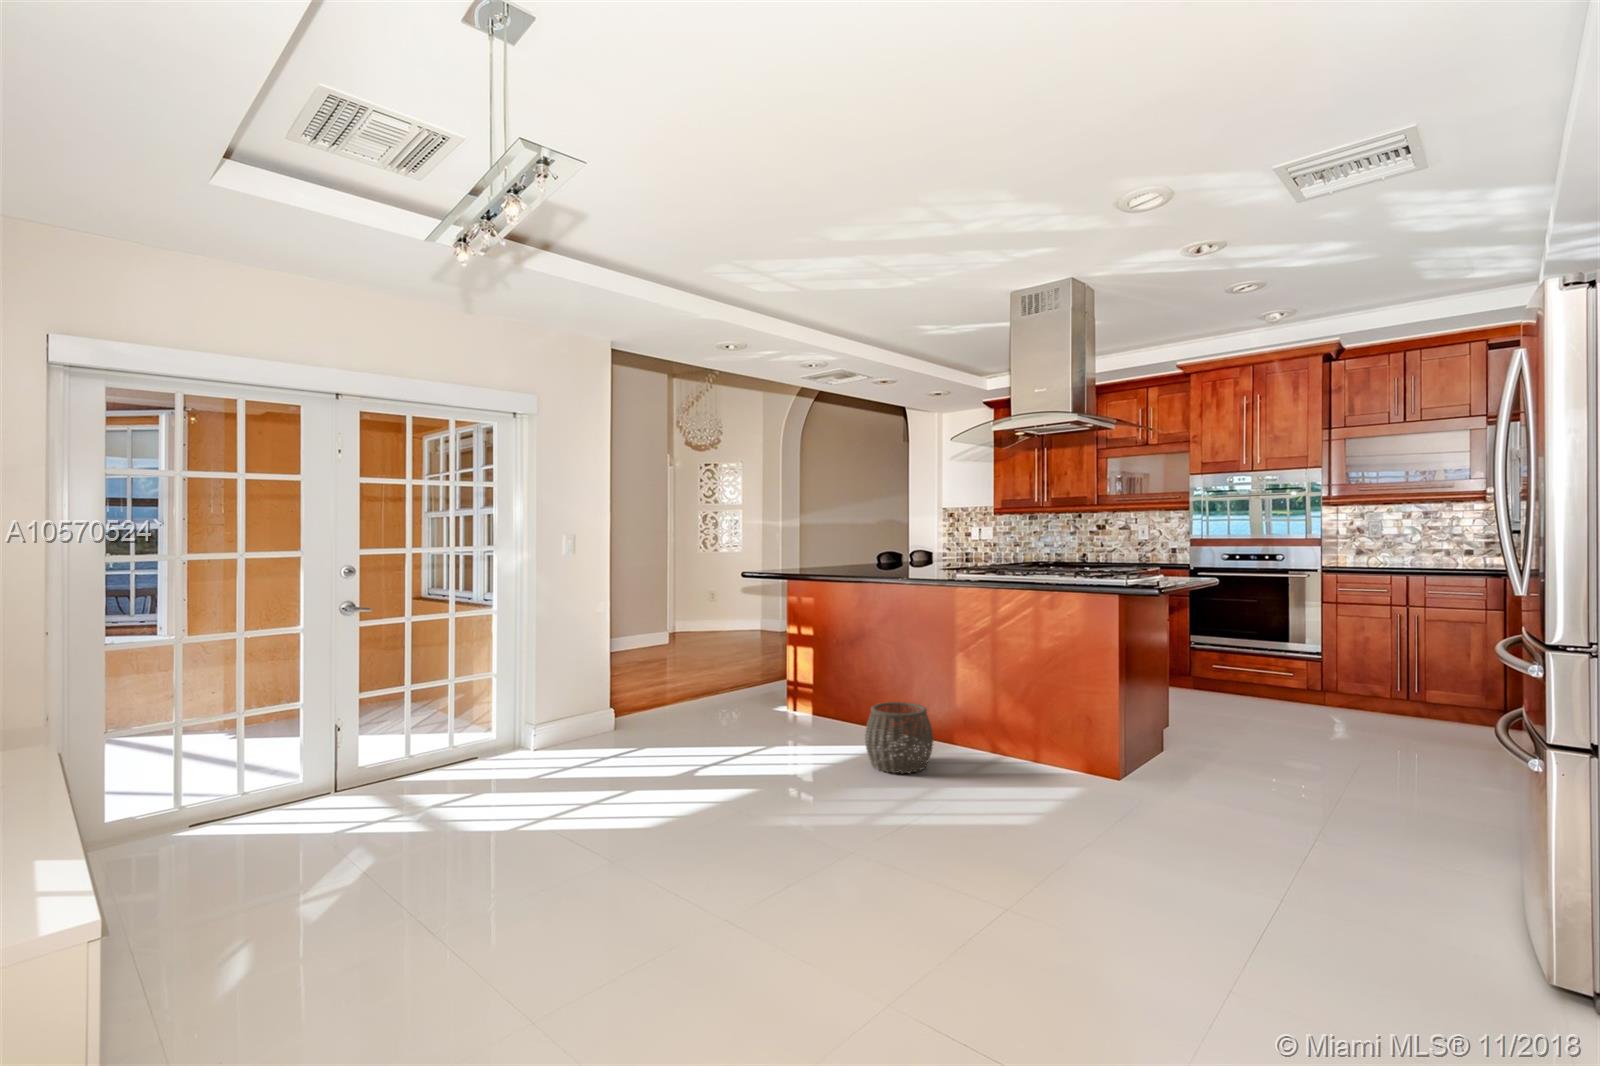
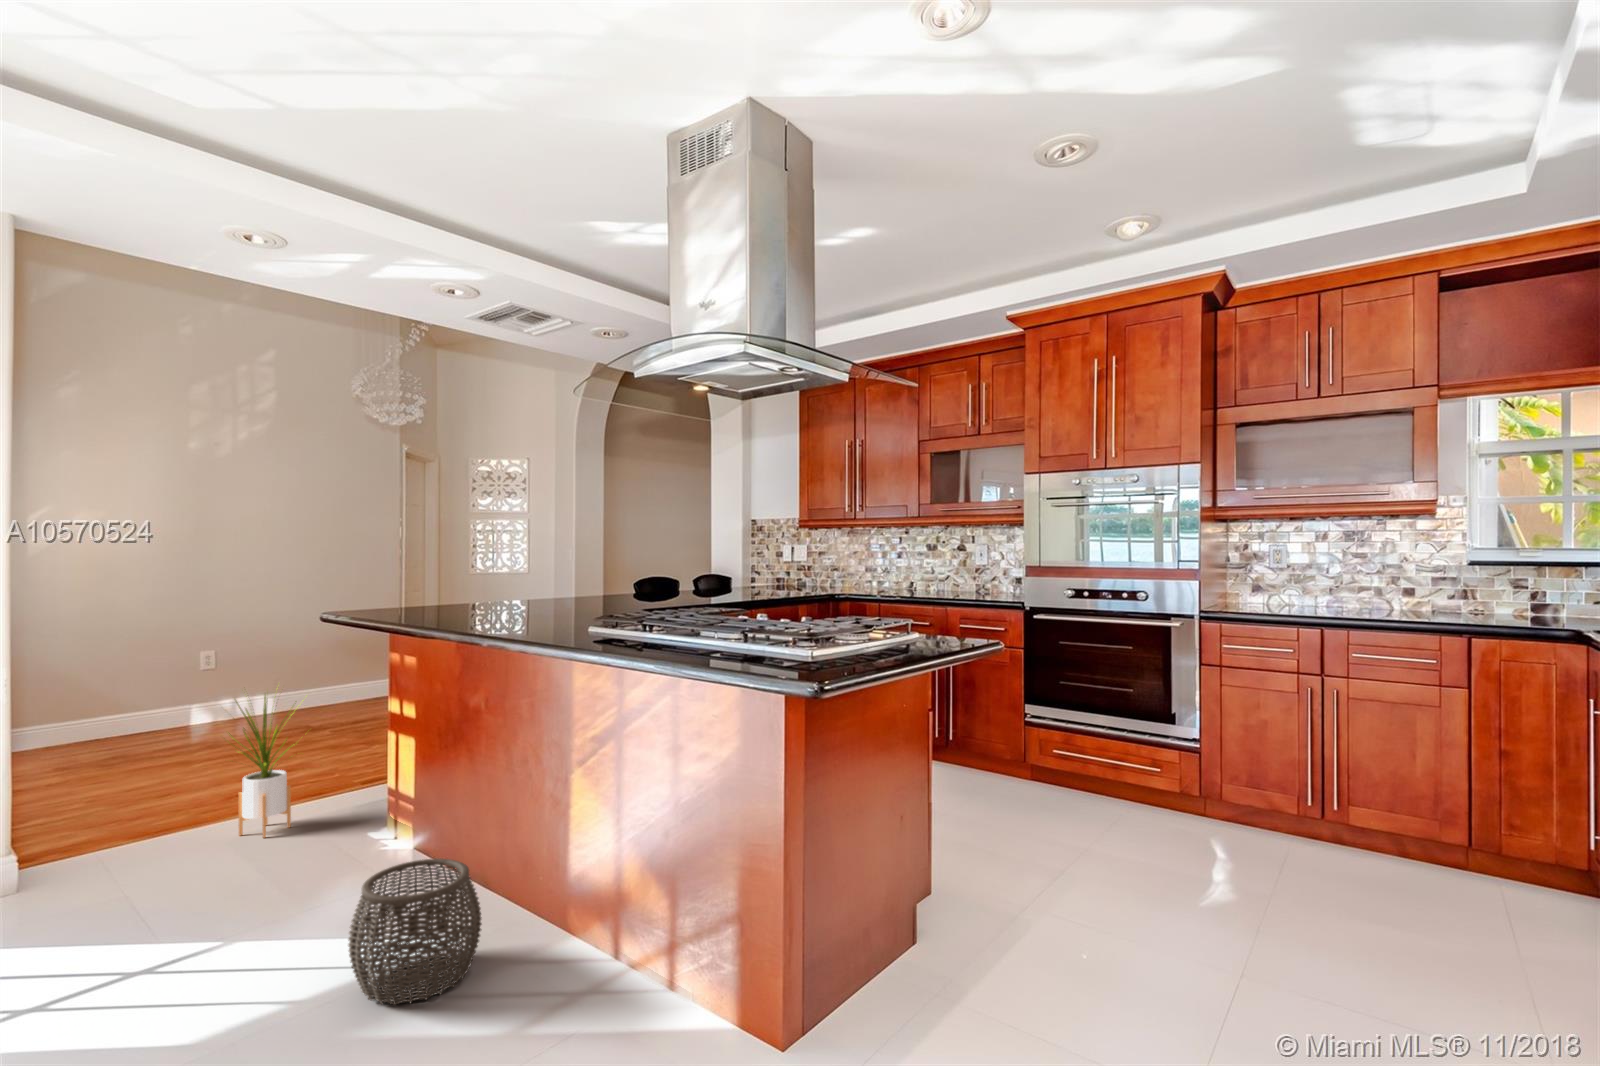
house plant: none [668,614,721,715] -> present [229,695,304,838]

